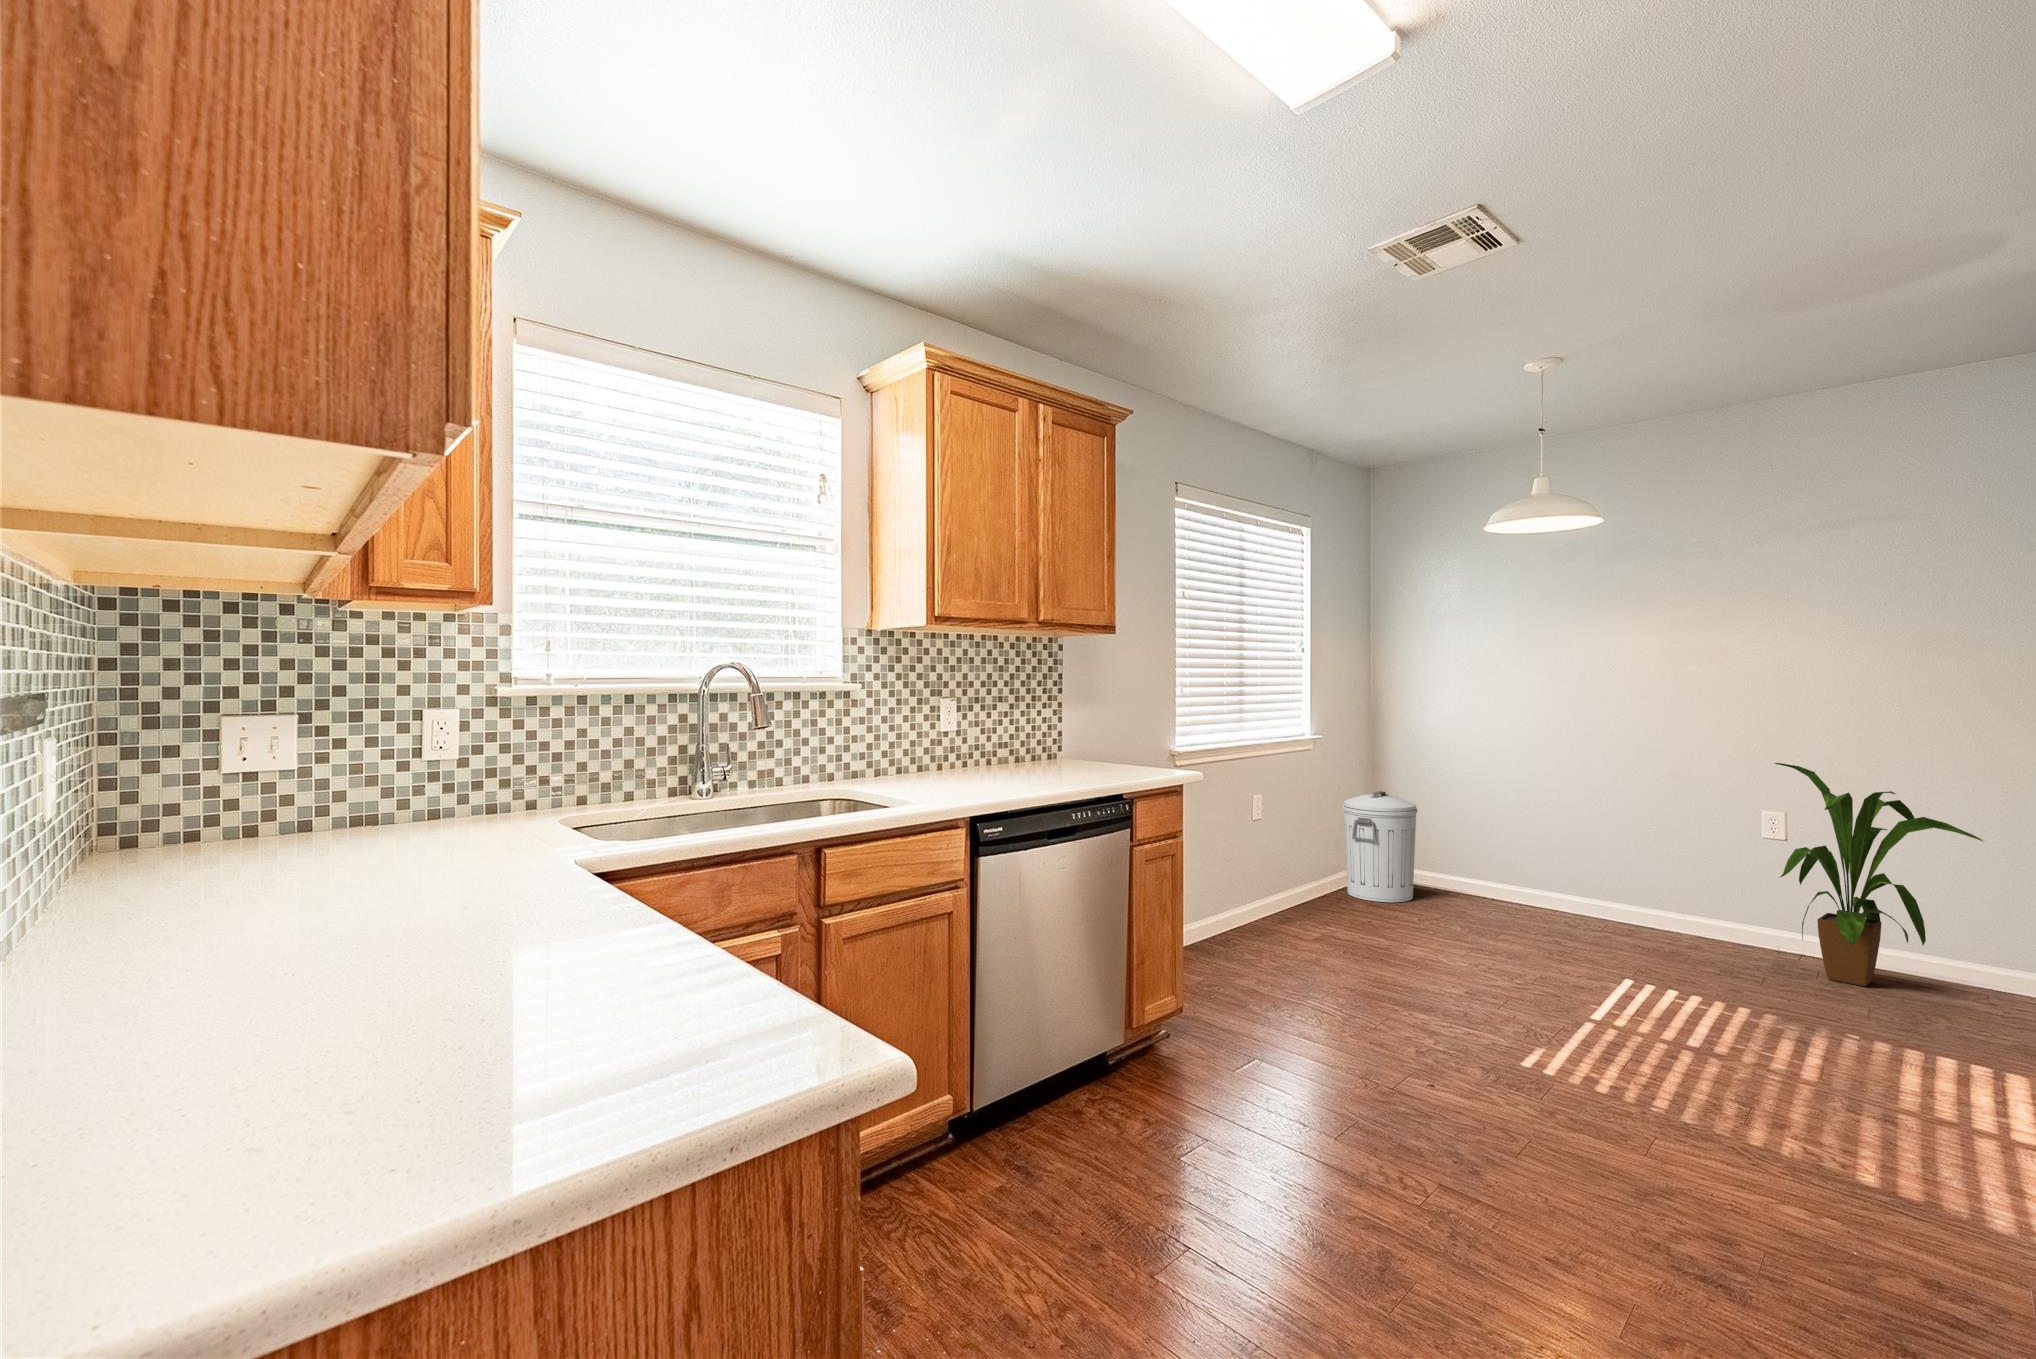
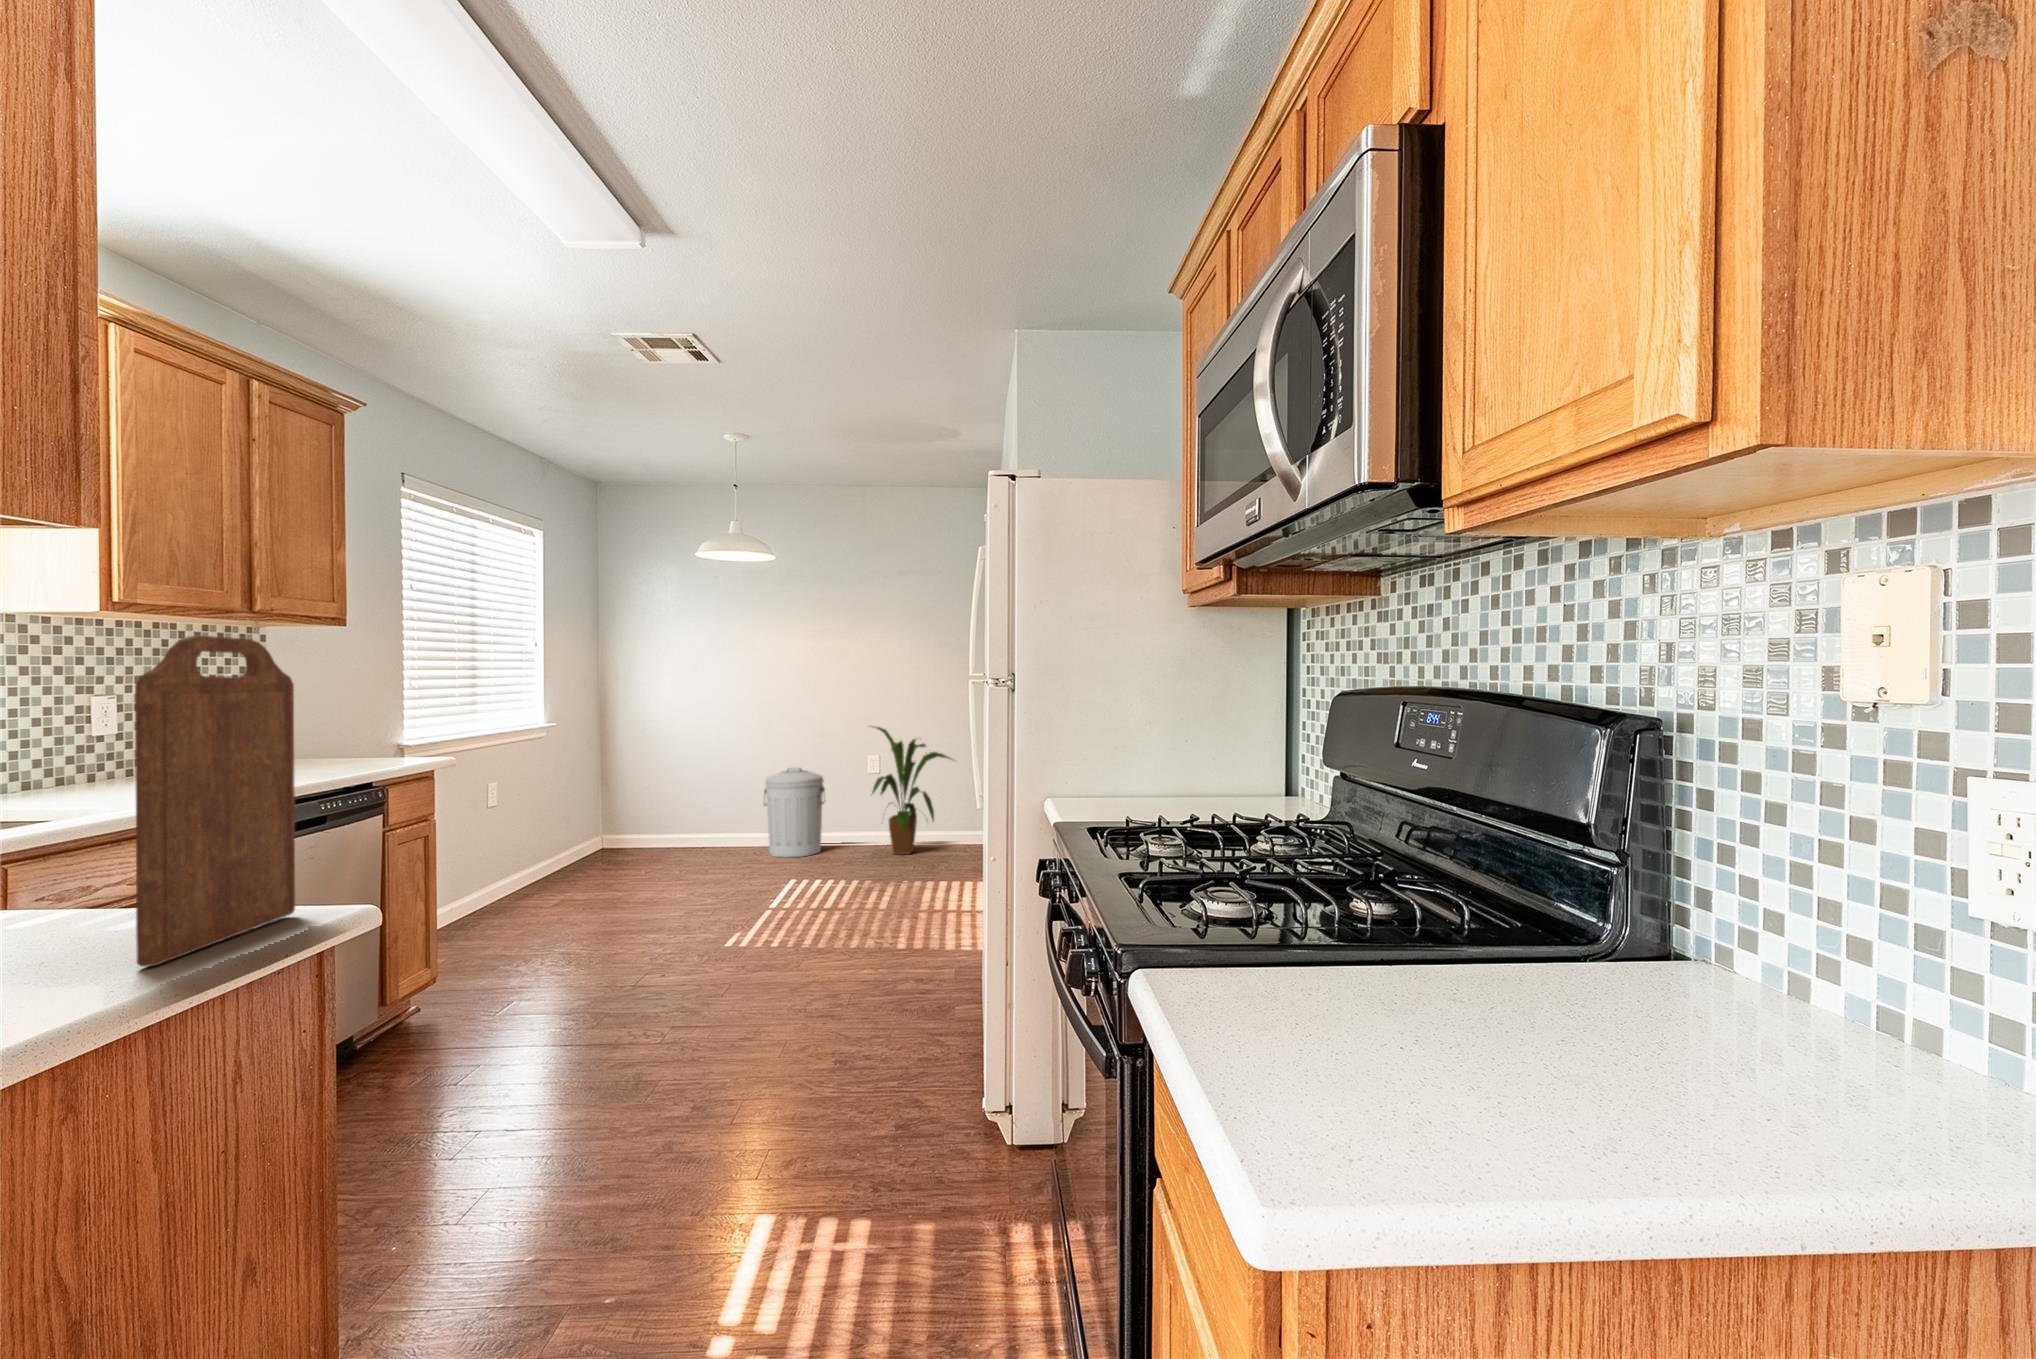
cutting board: none [575,673,810,1129] -> present [135,636,295,967]
trash can: present [1343,791,1417,902] -> present [764,768,825,857]

